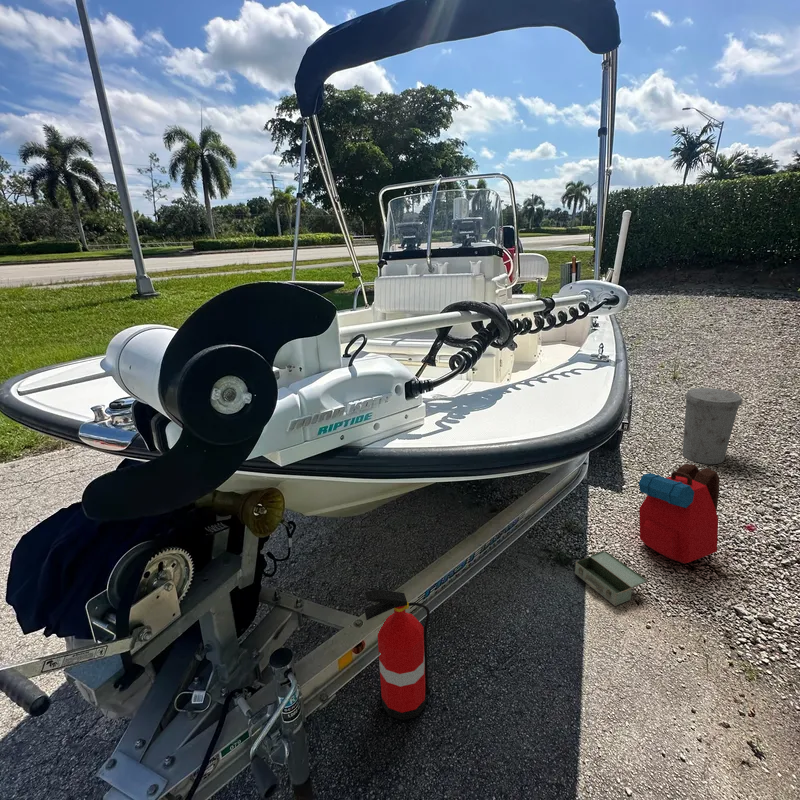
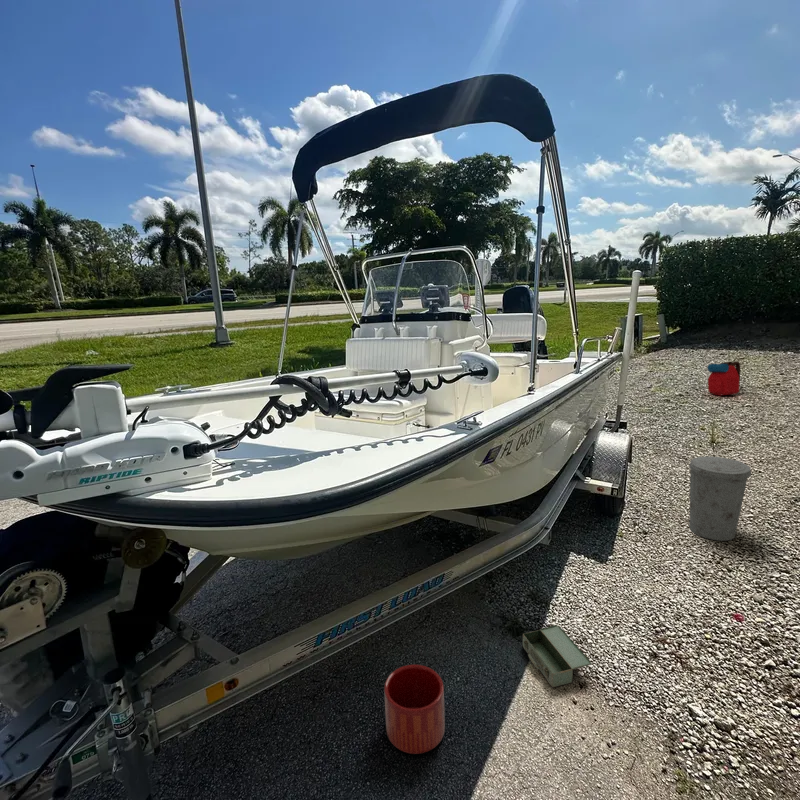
backpack: present [639,464,719,564] -> present [708,361,741,396]
fire extinguisher: present [365,590,430,720] -> none [252,639,325,780]
planter: none [477,599,537,680] -> present [384,665,445,754]

